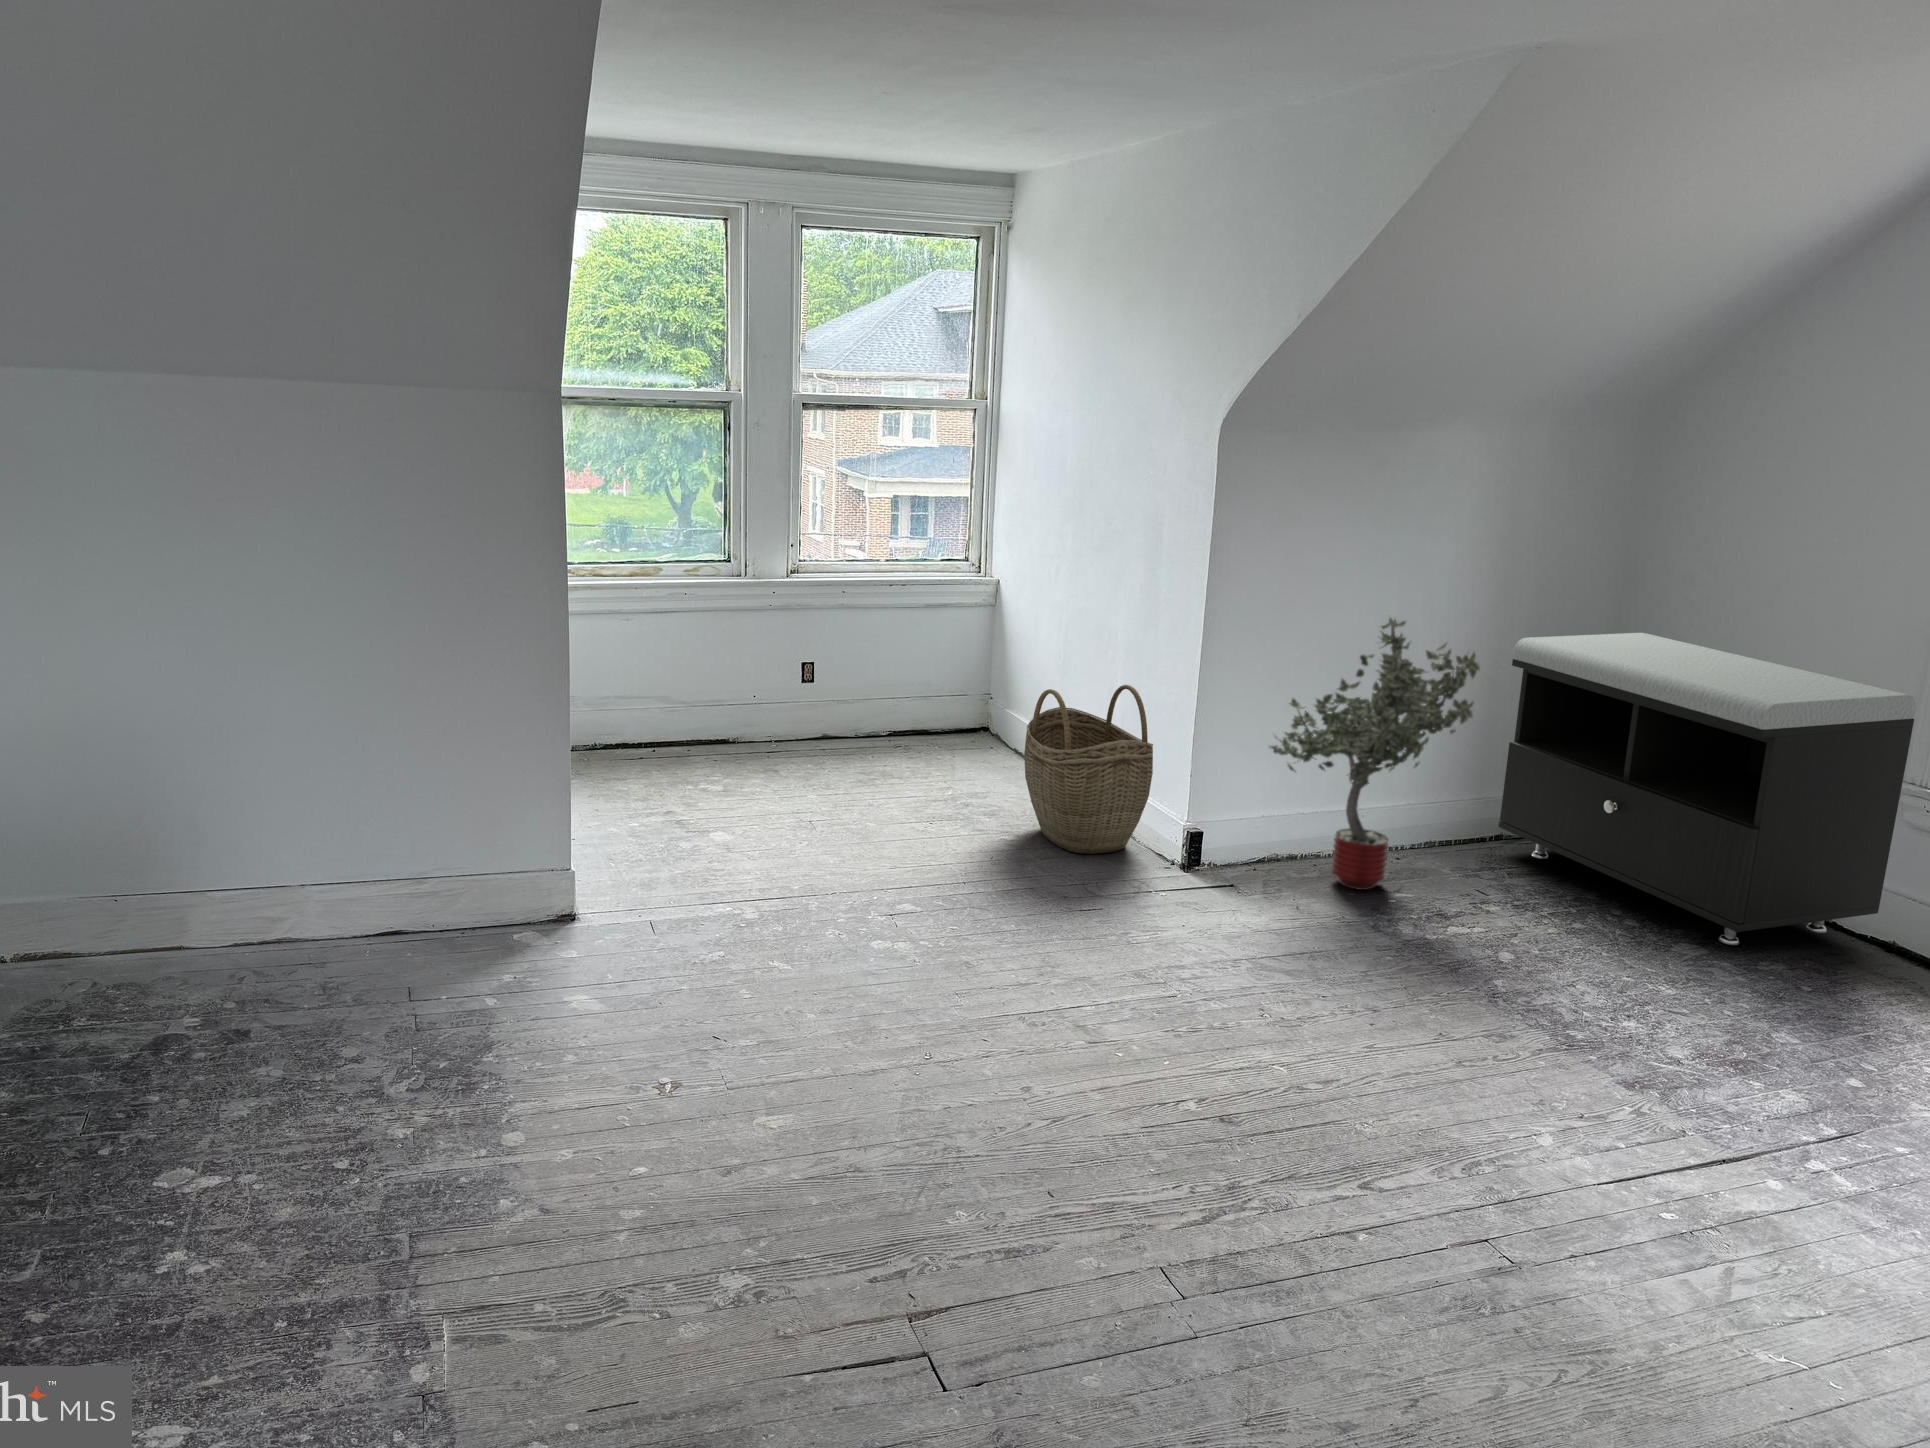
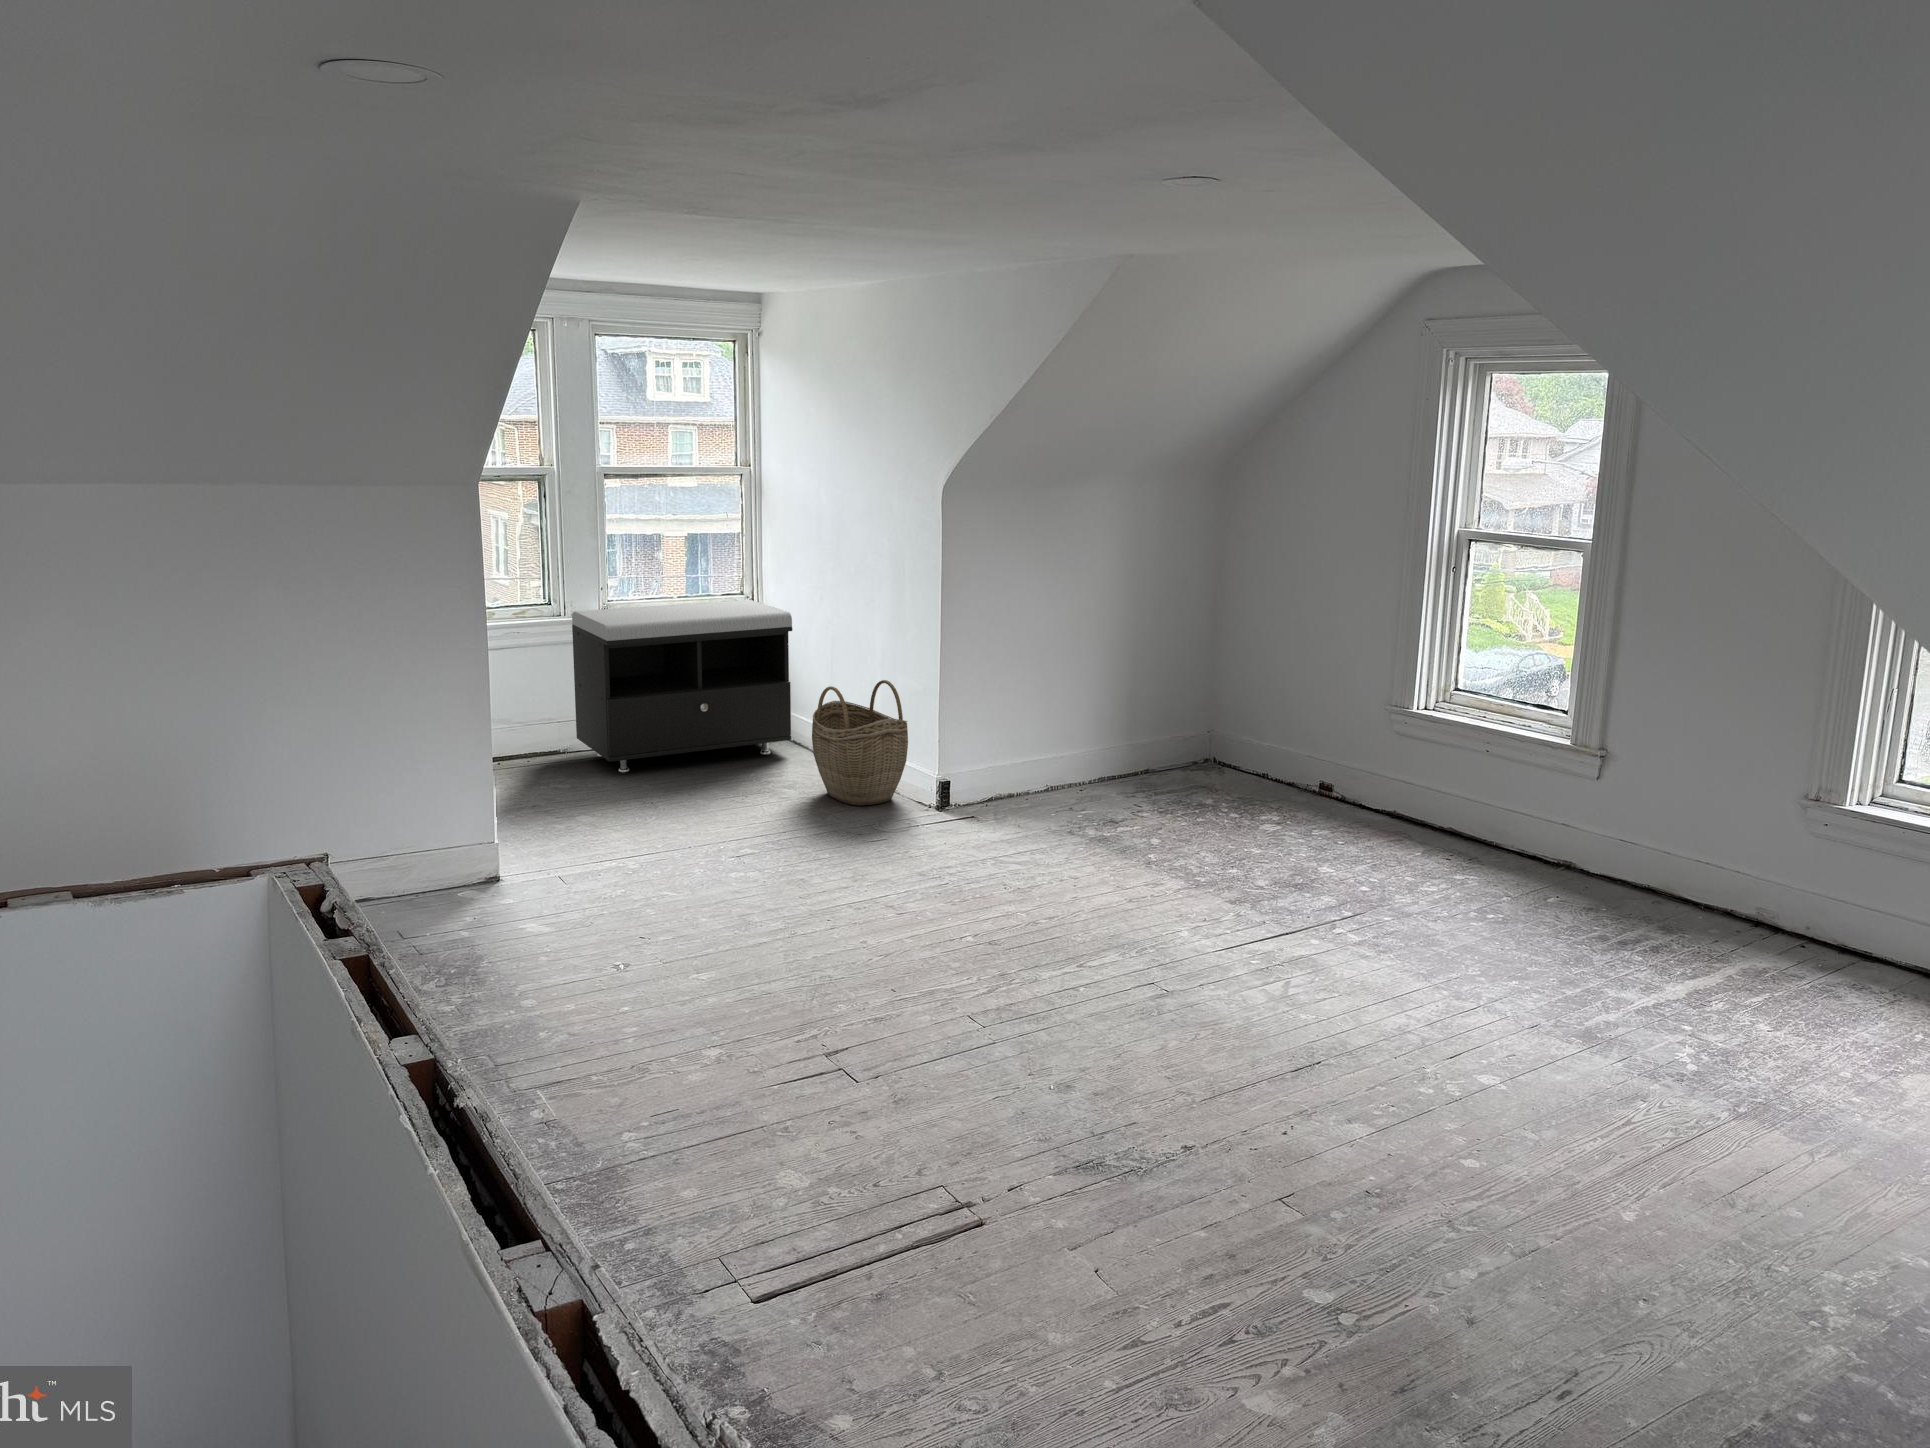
potted tree: present [1269,618,1480,890] -> none [990,618,1127,811]
storage bench: present [1499,633,1916,945] -> present [572,600,792,772]

